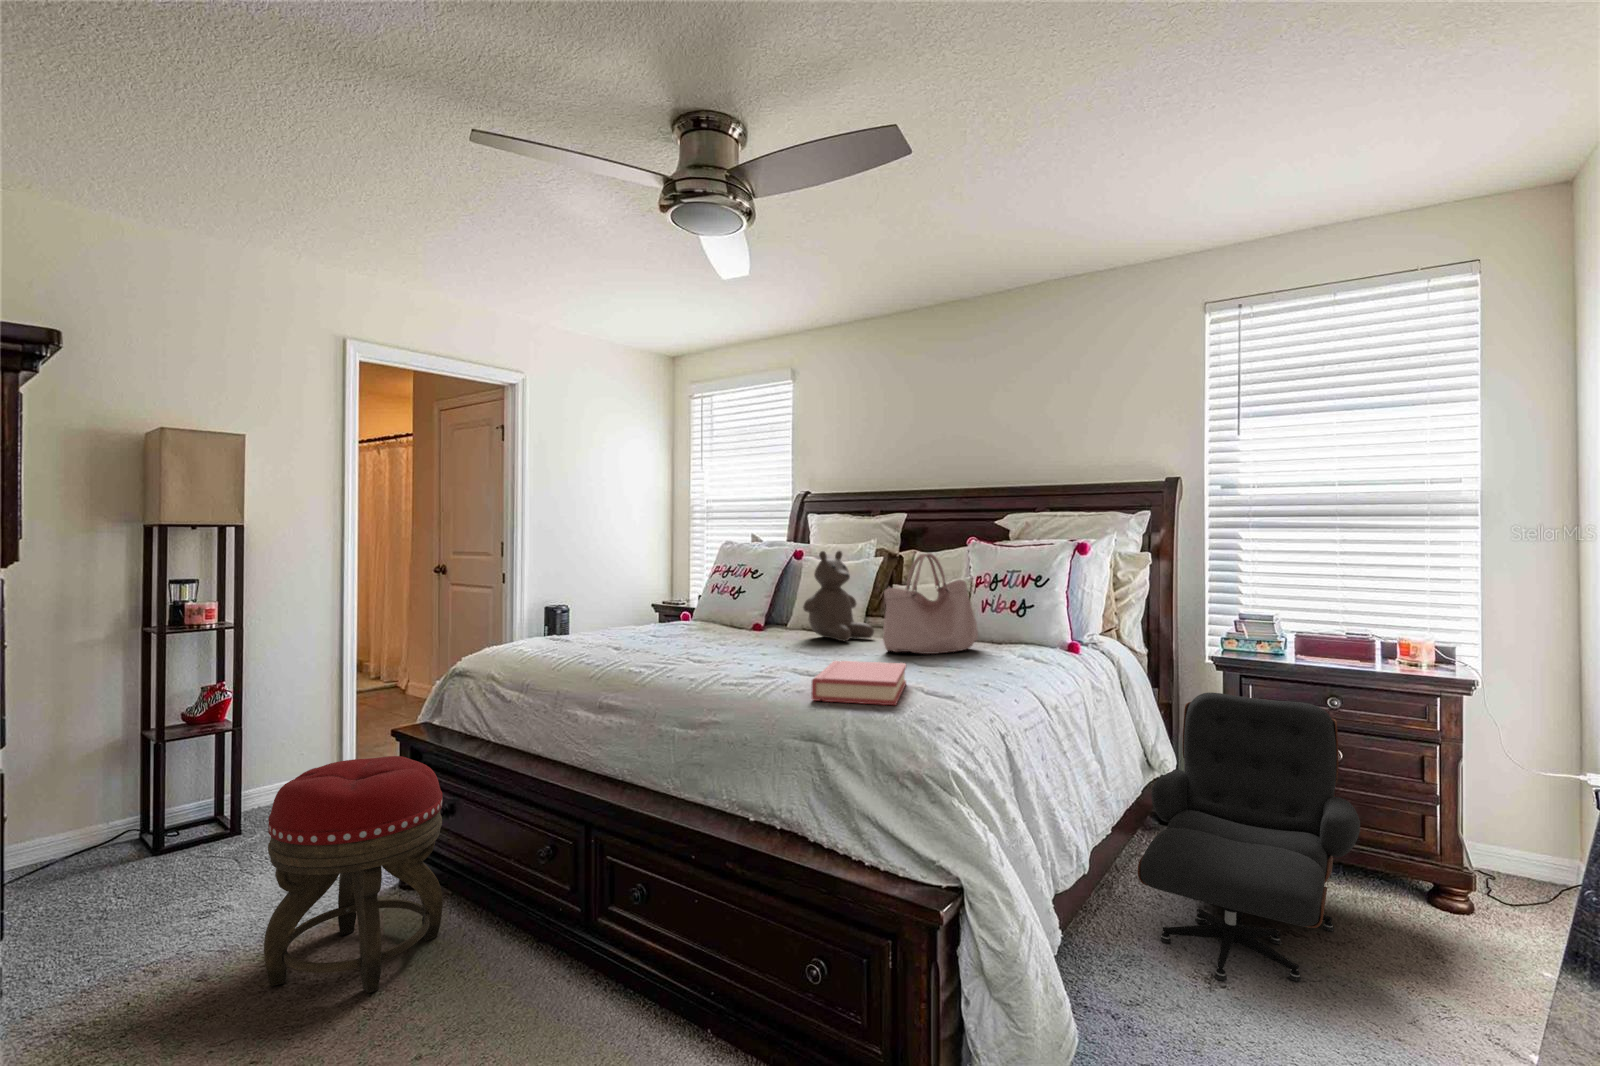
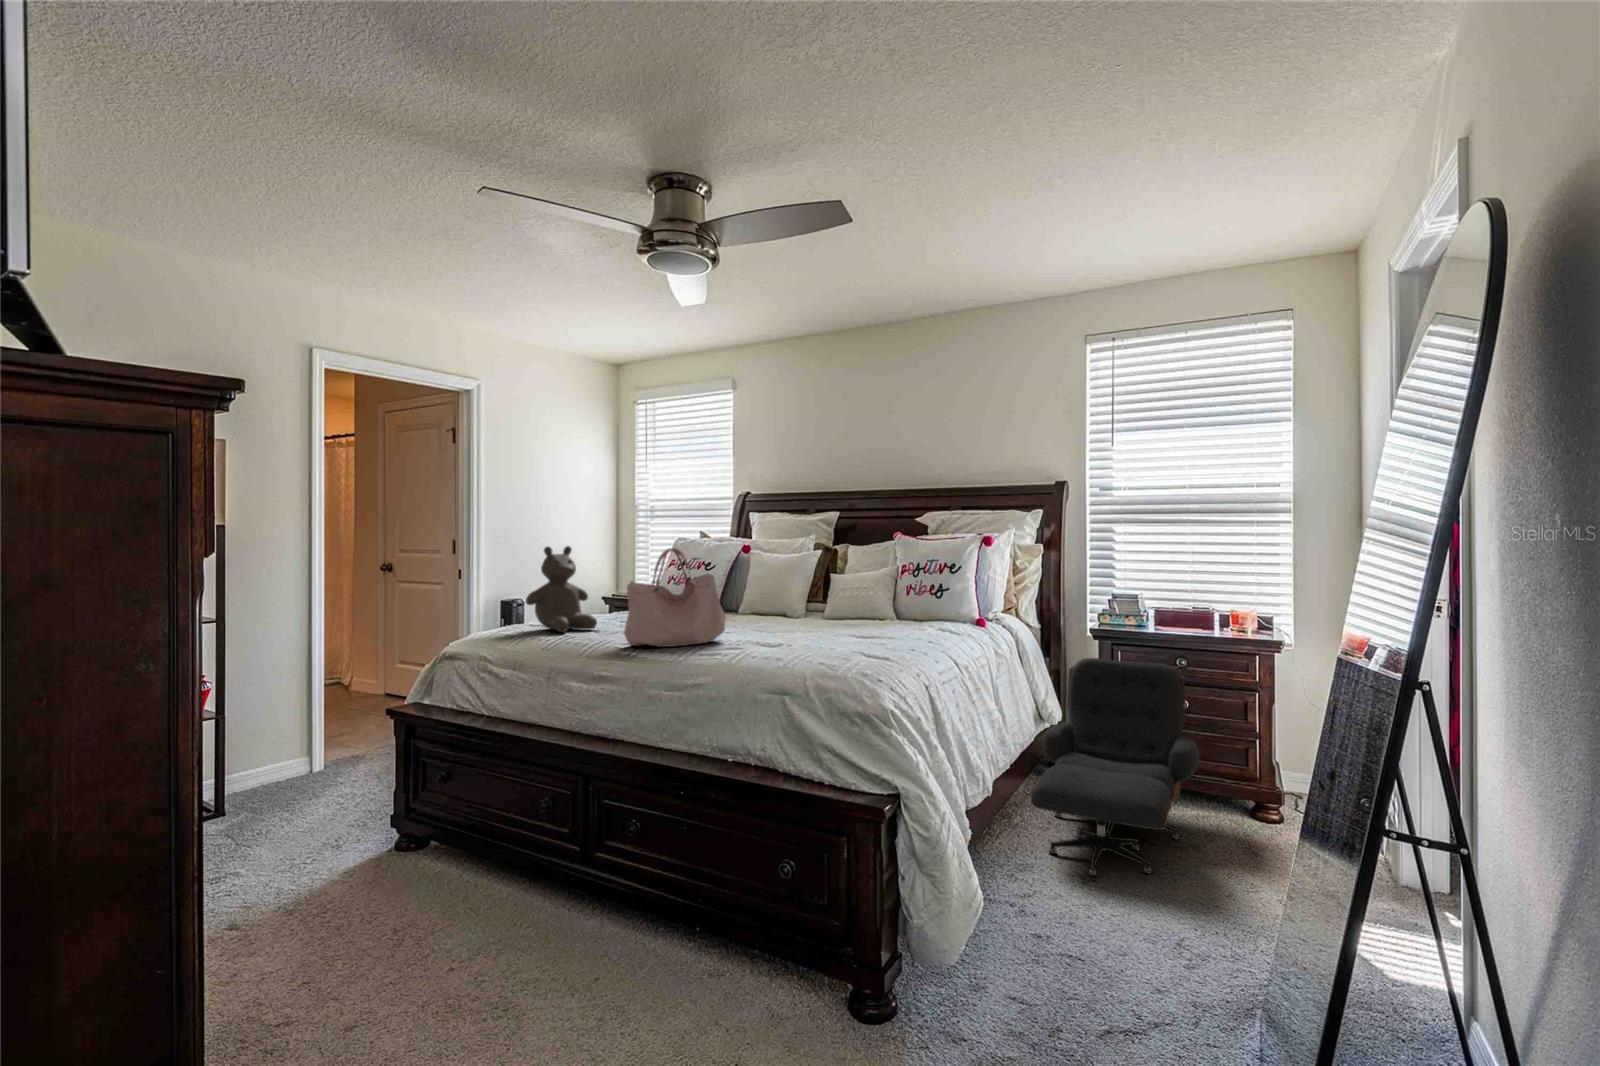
teddy bear: present [803,551,874,641] -> present [526,546,597,632]
handbag: present [883,553,978,654] -> present [624,548,726,647]
hardback book: present [811,661,906,705] -> none [777,633,849,664]
footstool: present [264,756,443,993] -> none [299,726,451,925]

